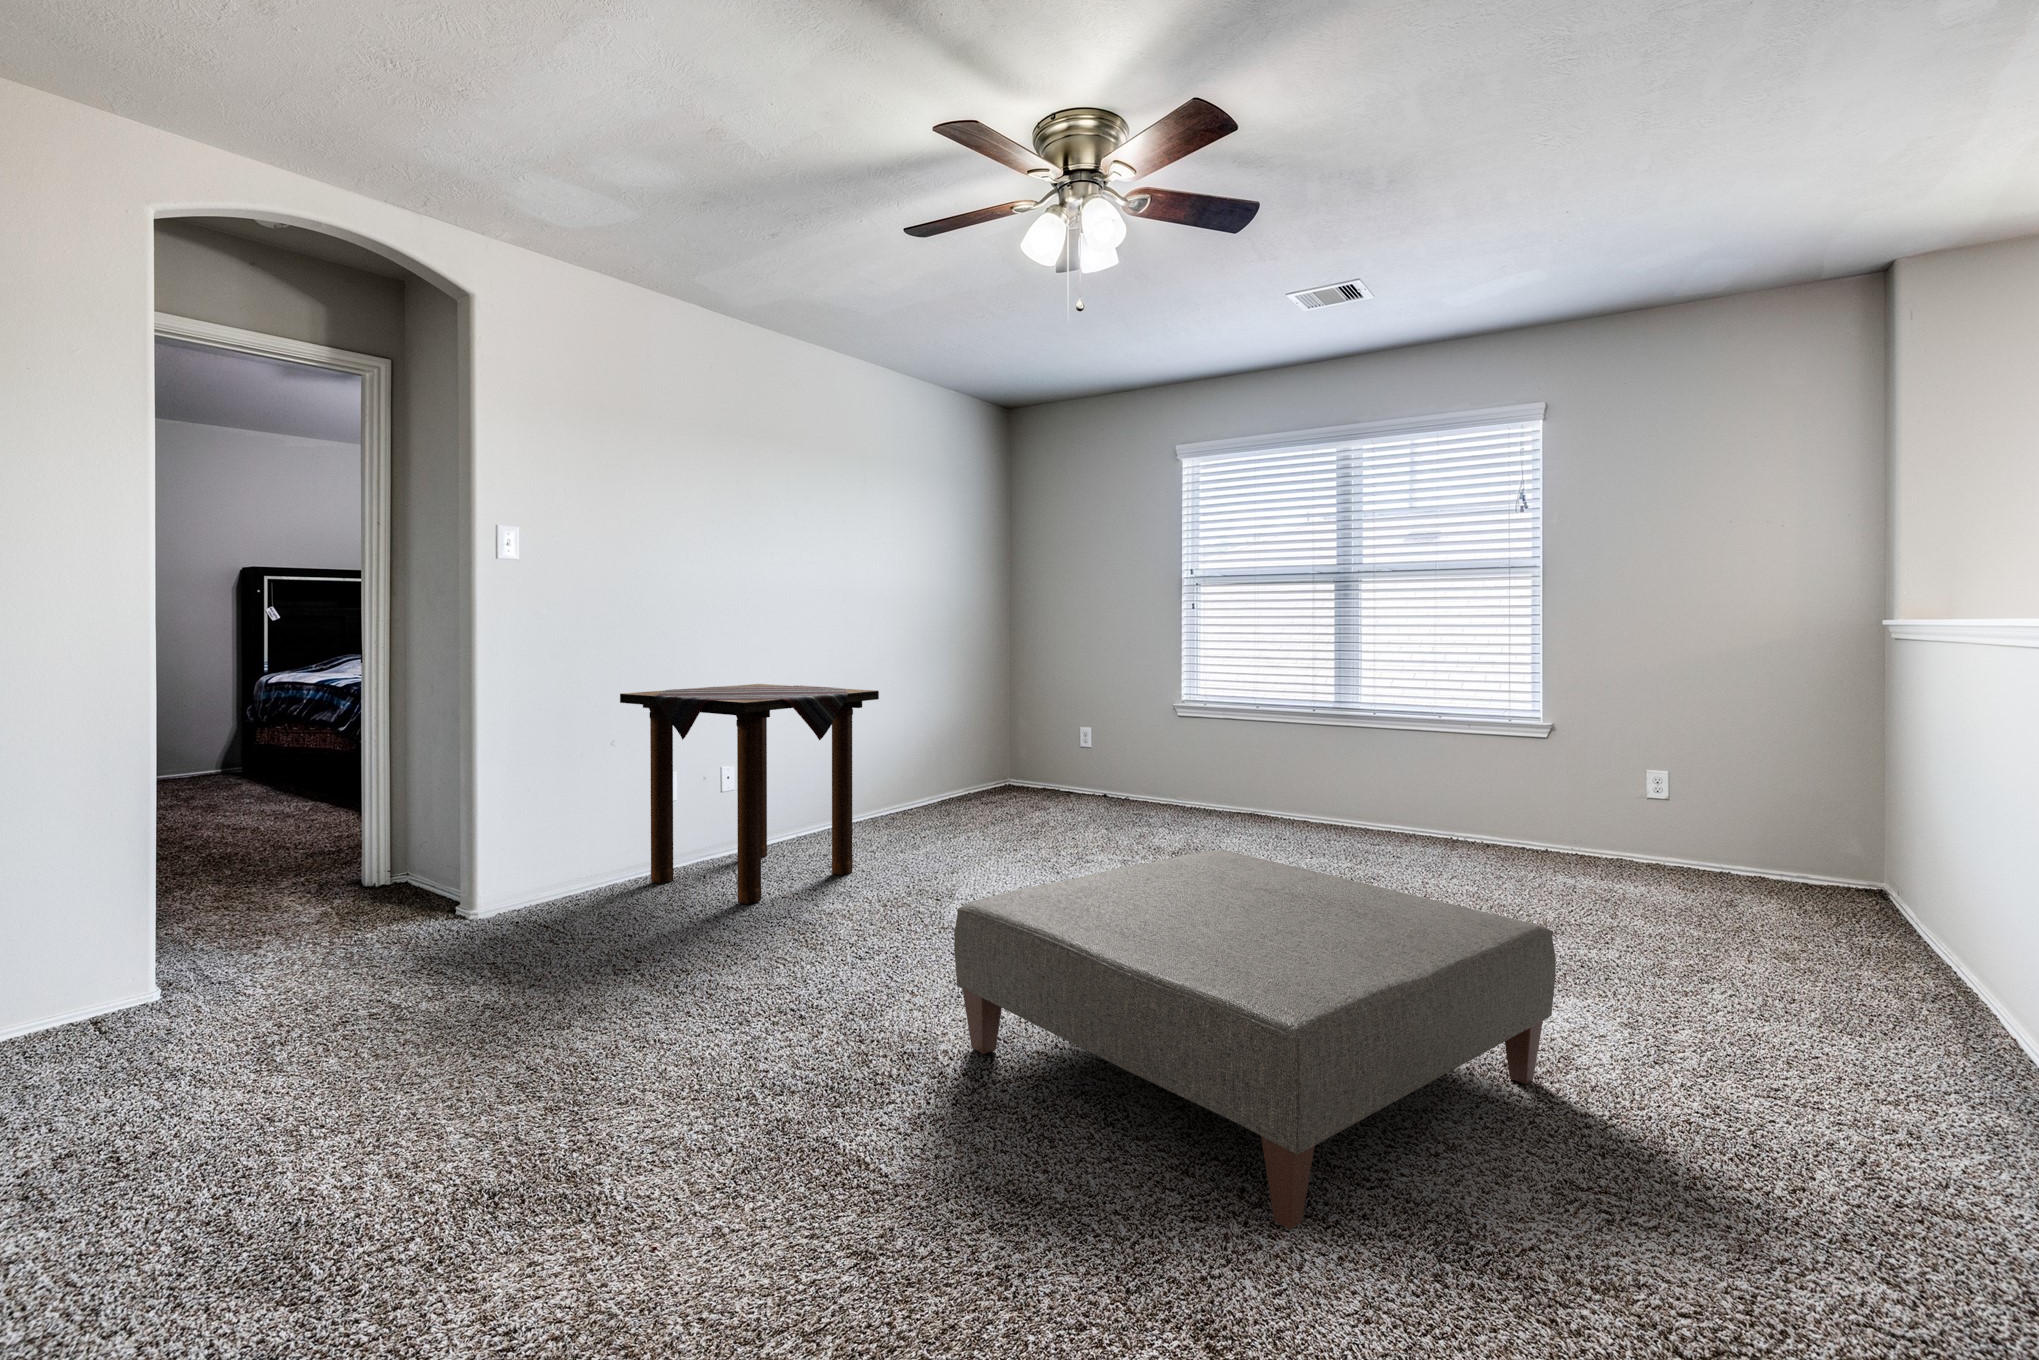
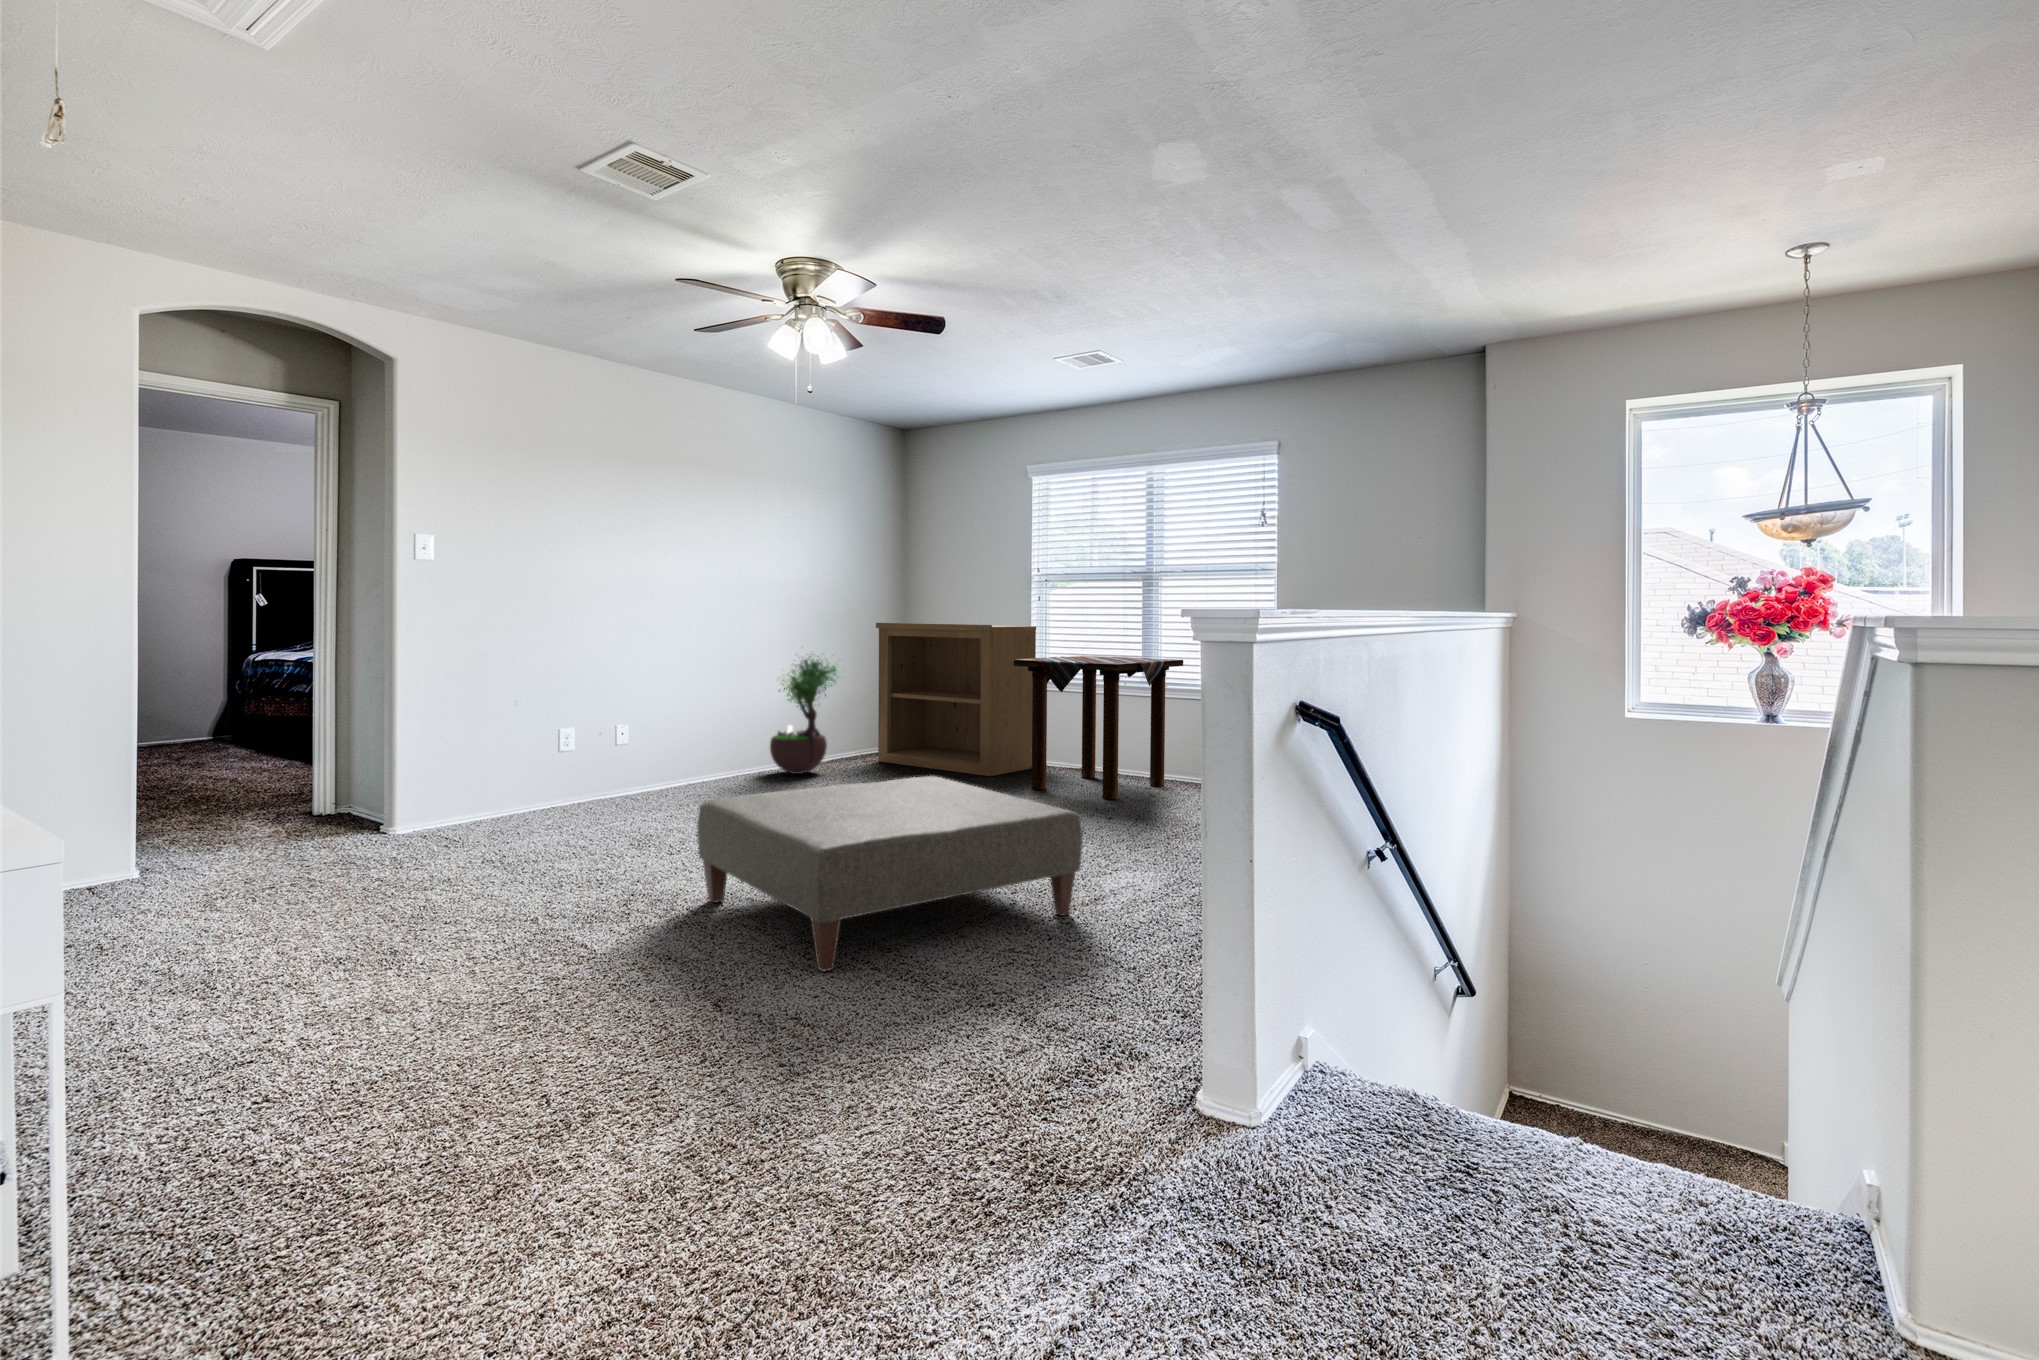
bookshelf: none [994,635,1192,821] -> present [876,623,1036,776]
potted tree: none [884,665,973,819] -> present [770,655,840,774]
side table: present [620,684,879,905] -> present [1014,656,1183,800]

